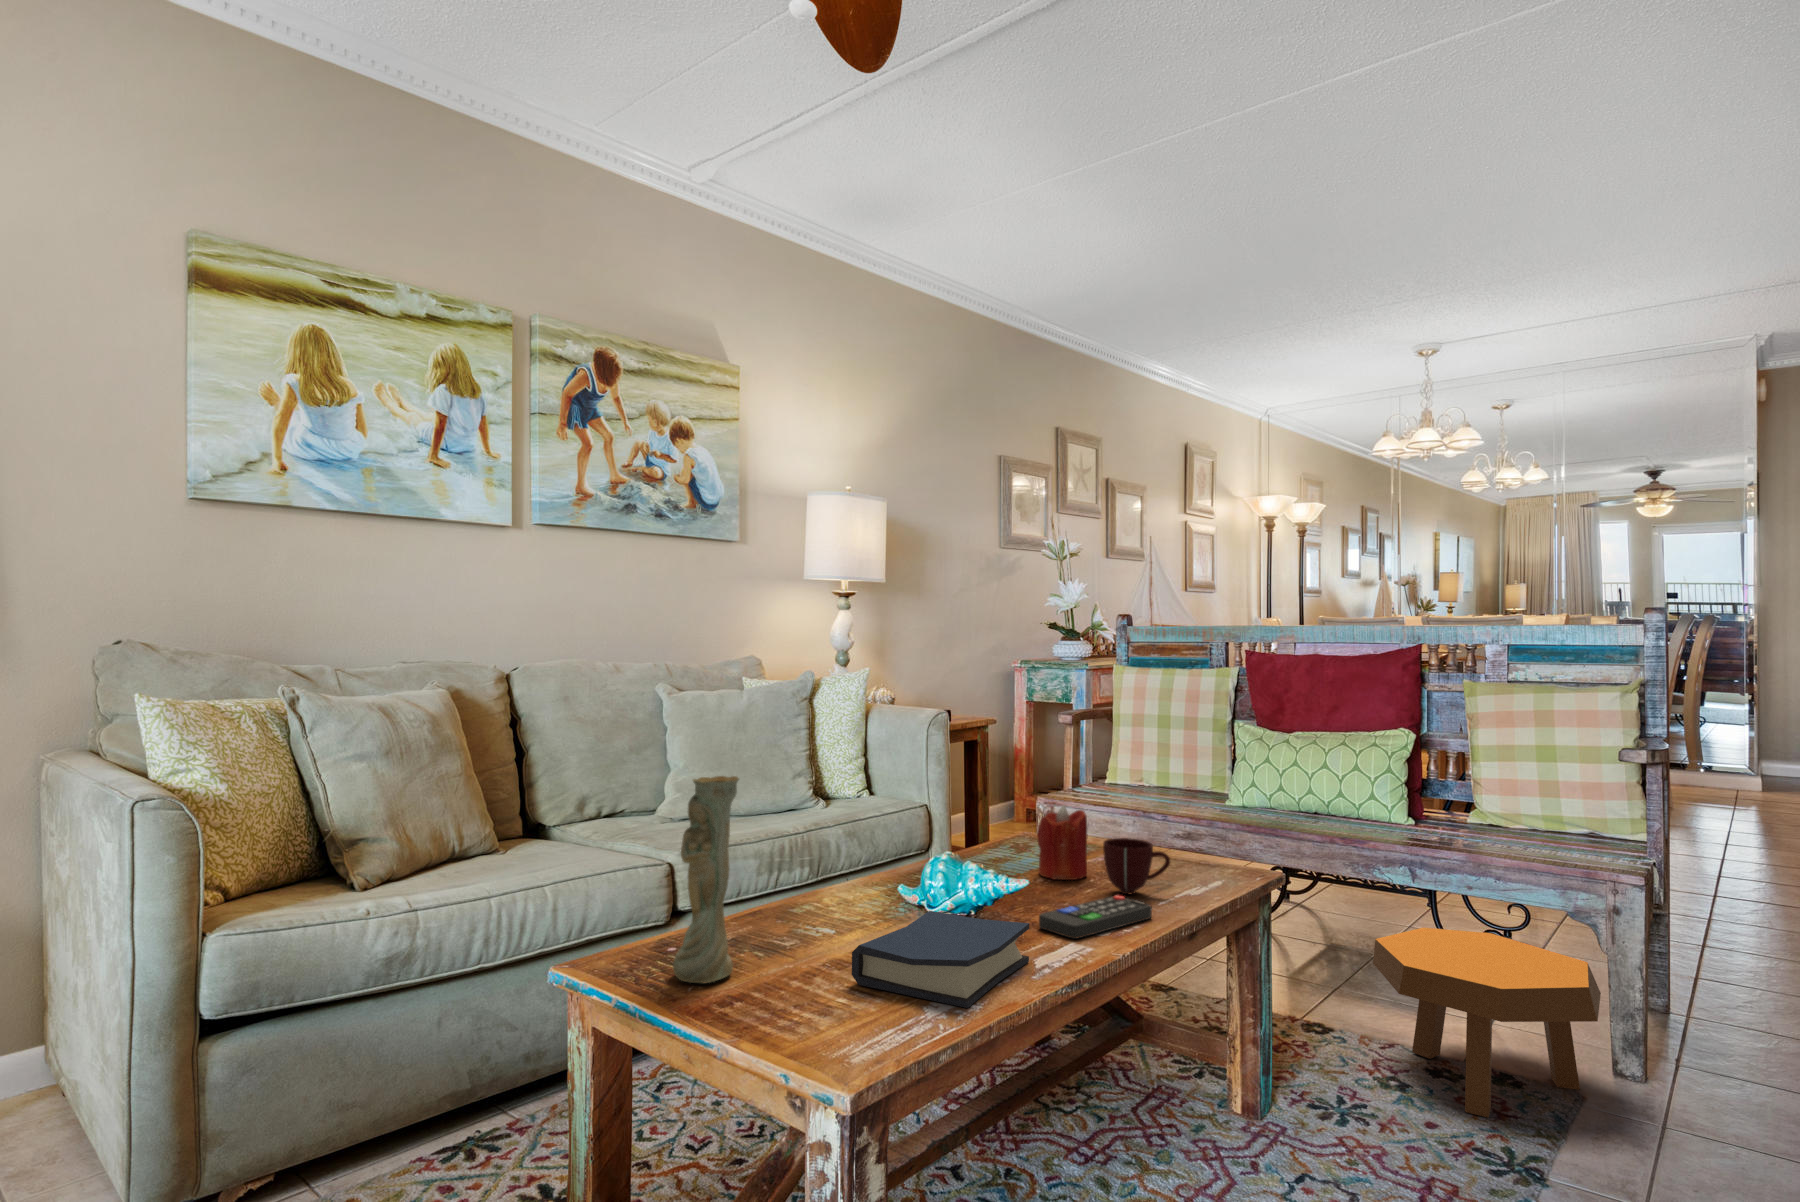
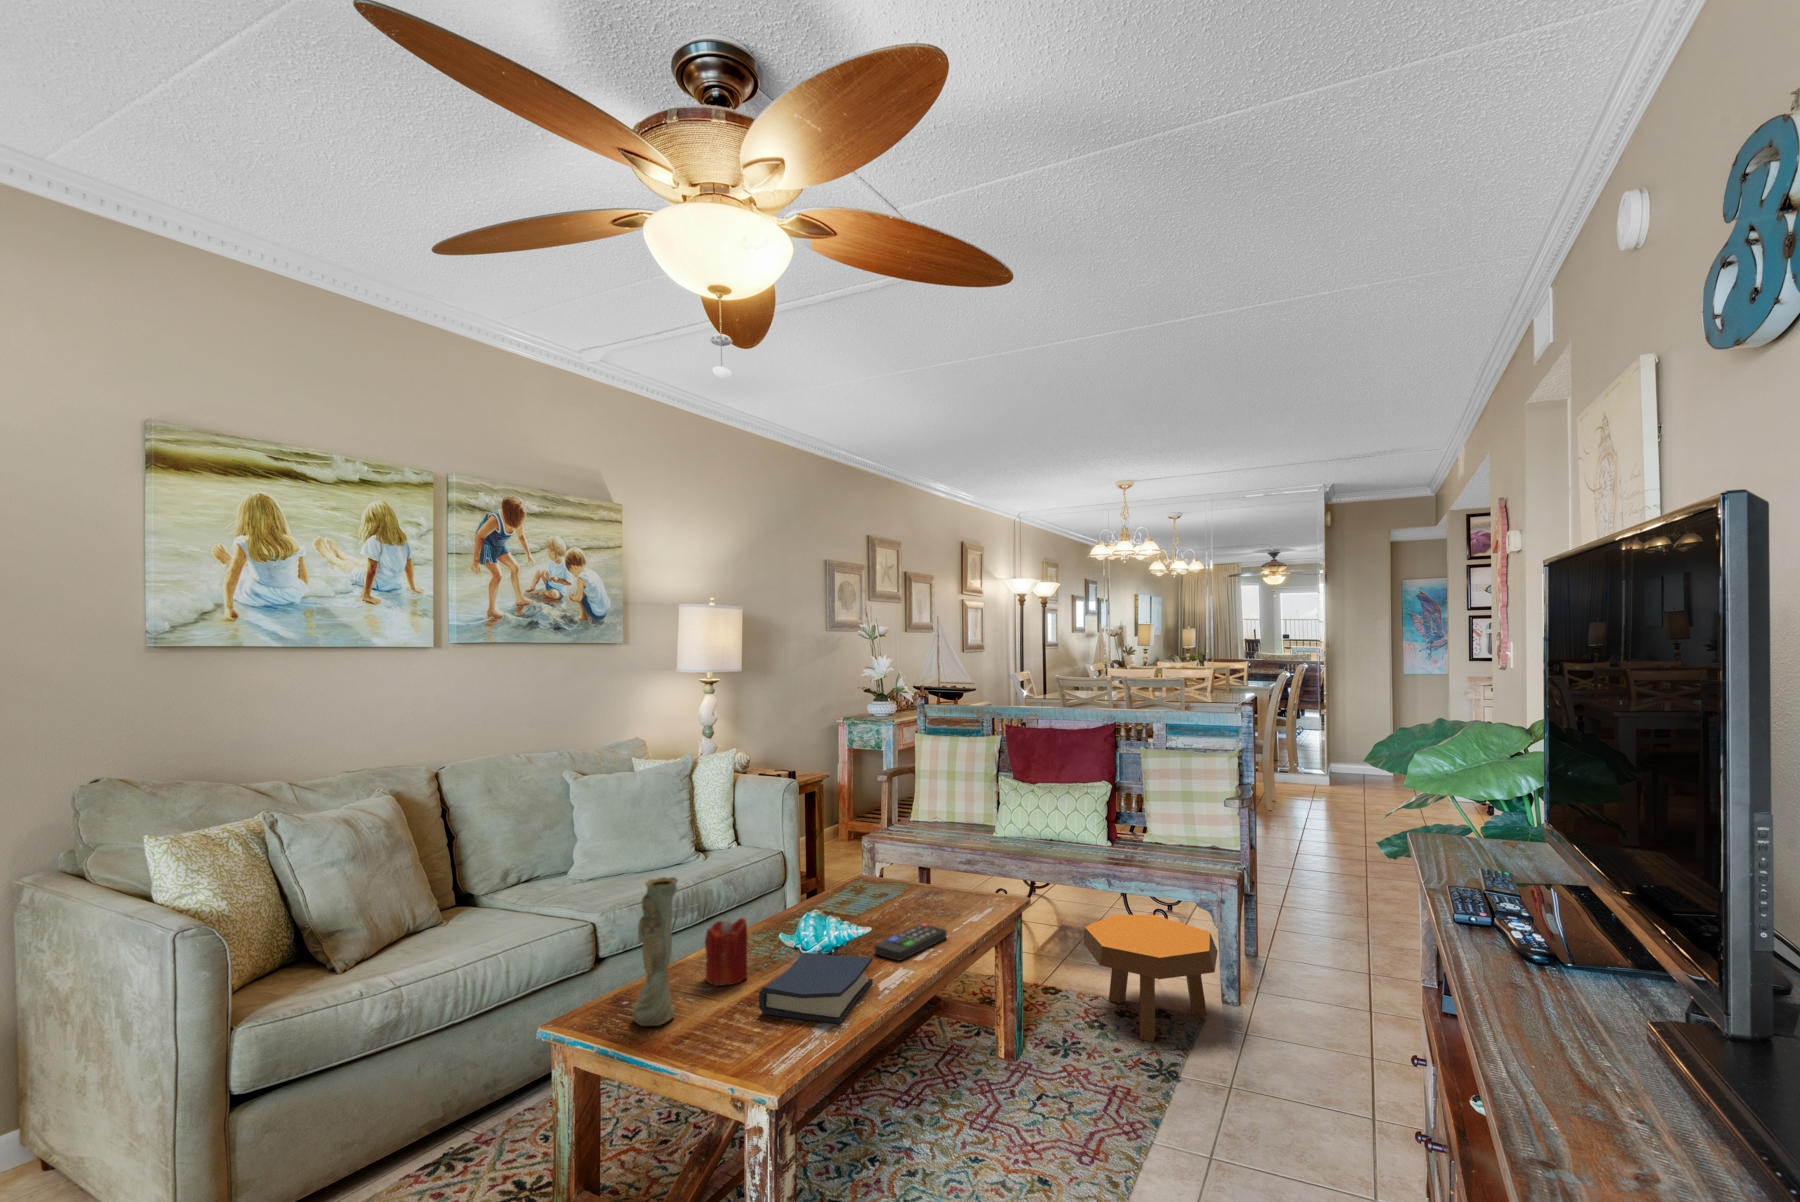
candle: present [1037,805,1088,880] -> present [705,917,748,986]
mug: present [1103,838,1170,895] -> none [912,880,956,919]

